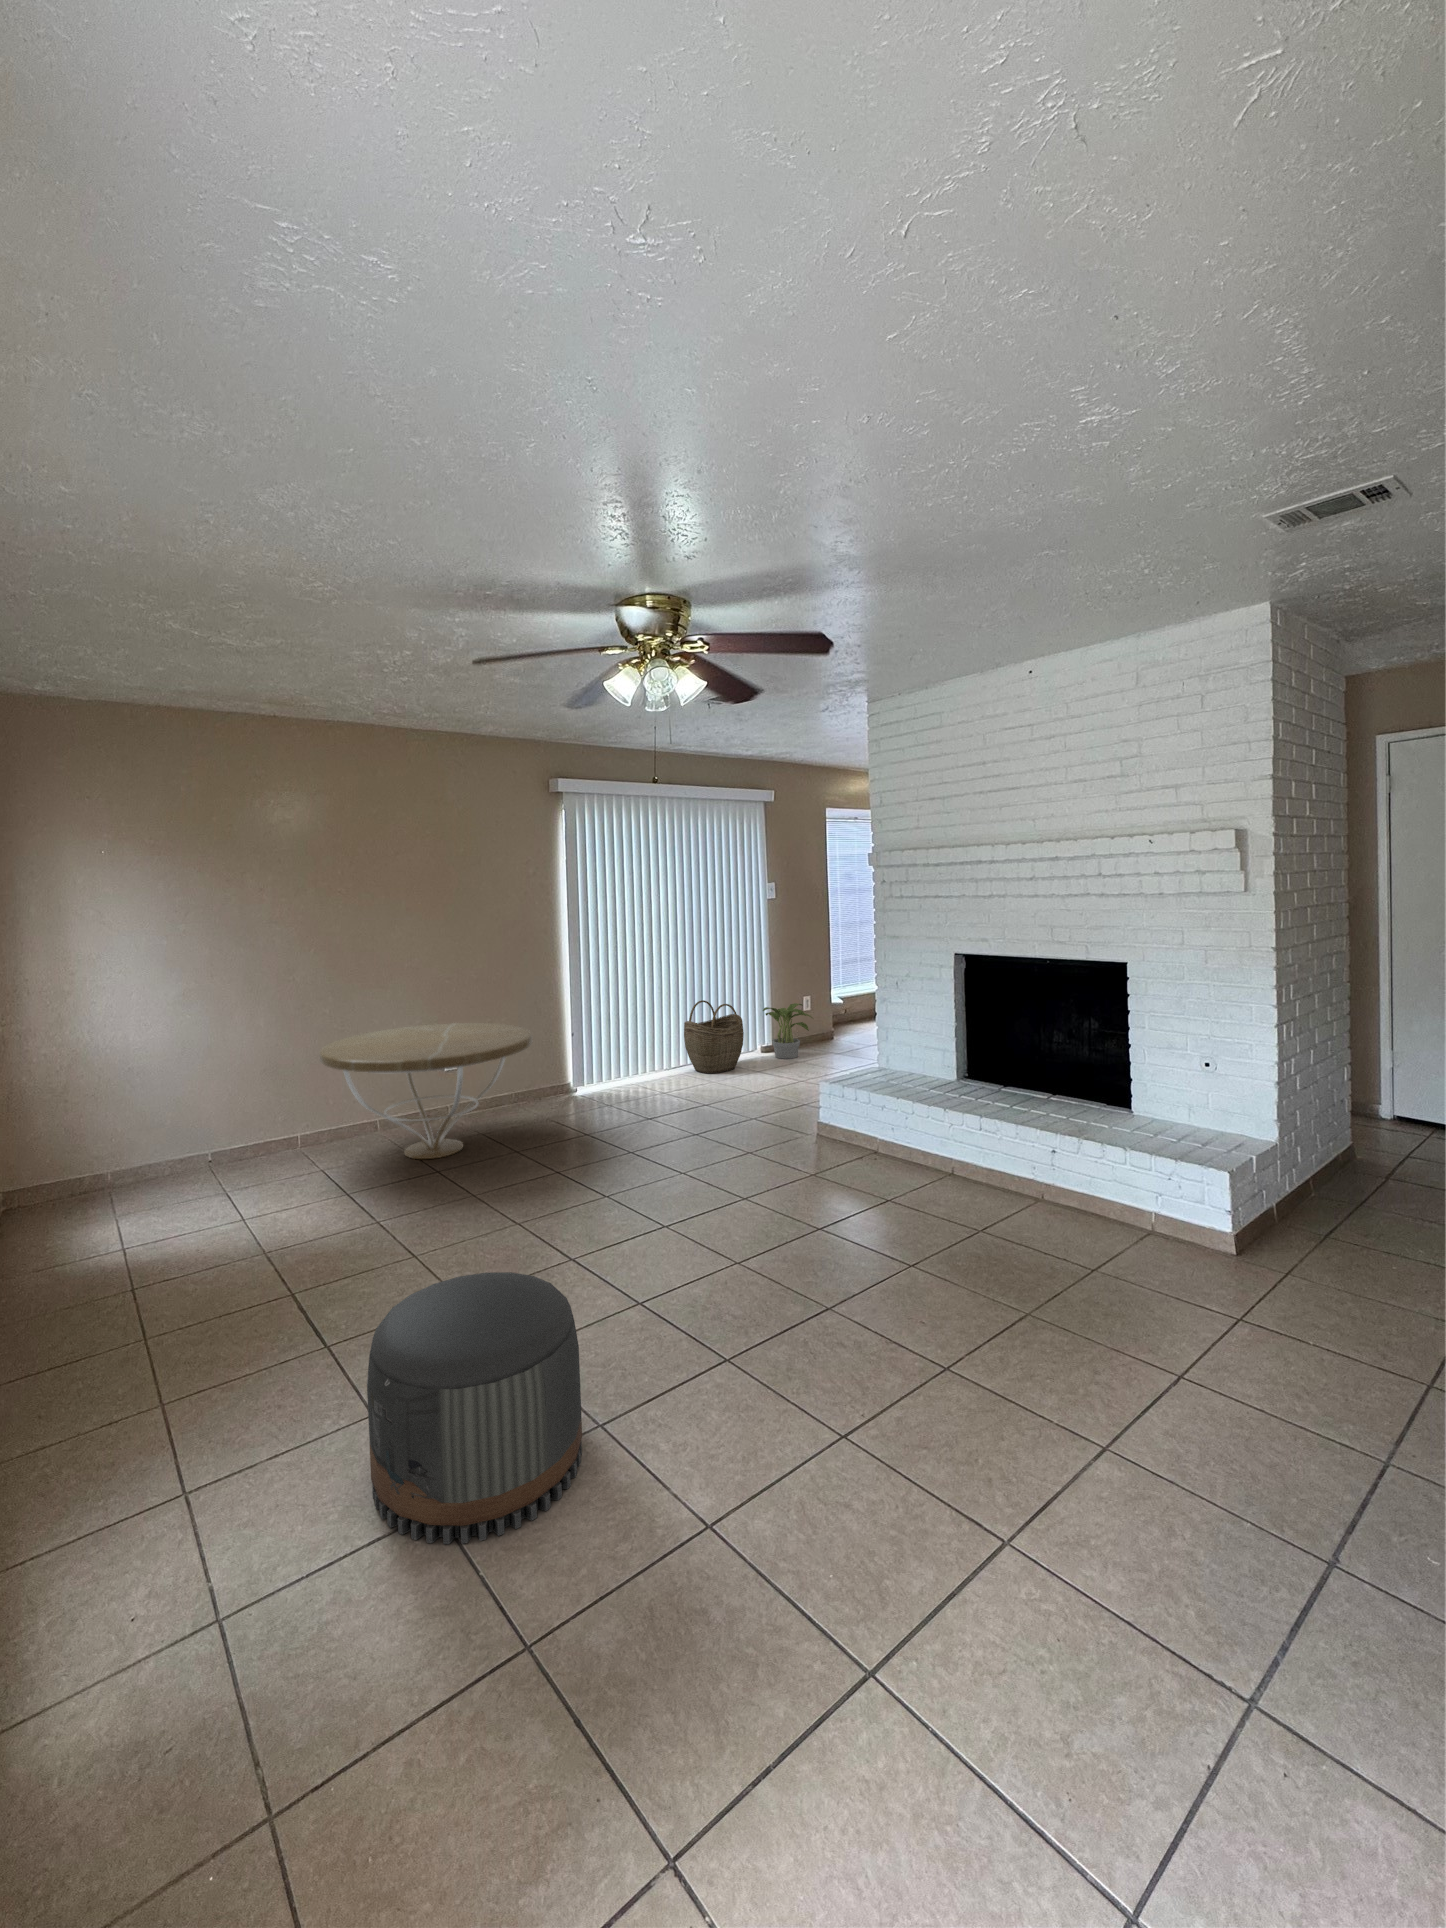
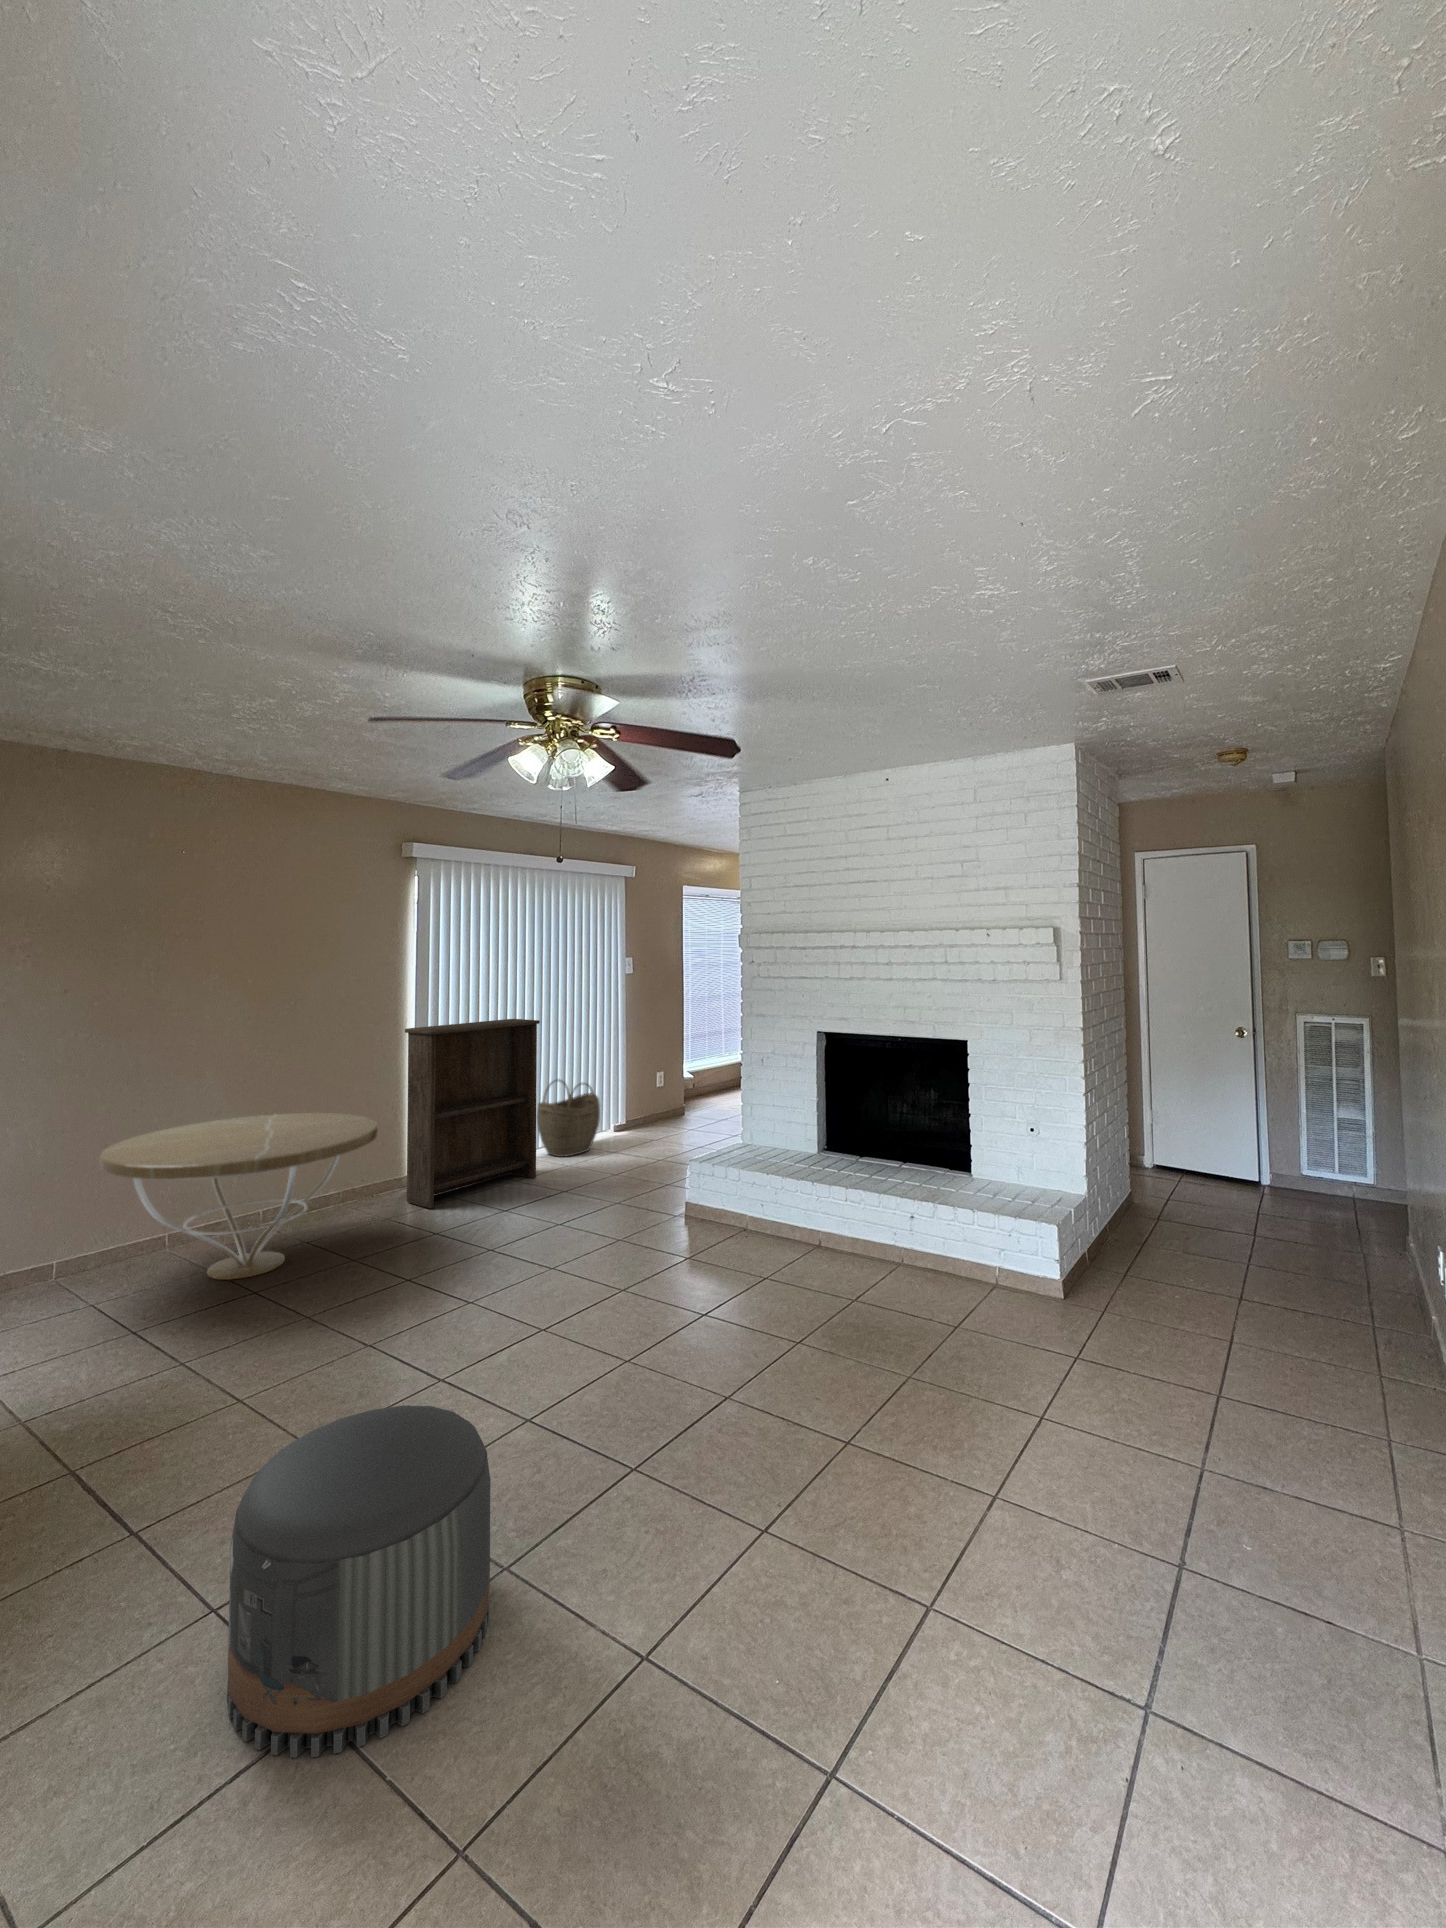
bookshelf: none [557,942,681,1112] -> present [405,1019,540,1208]
potted plant: present [763,1003,812,1059] -> none [619,1080,670,1137]

